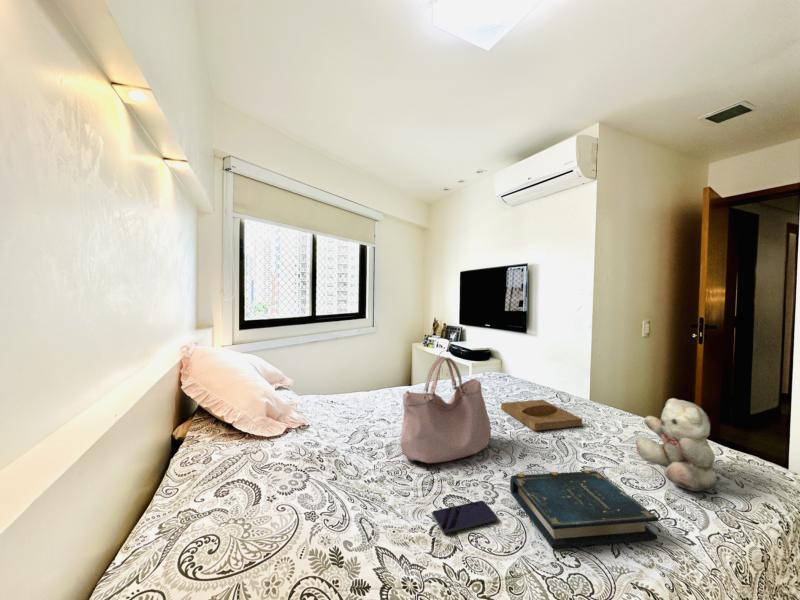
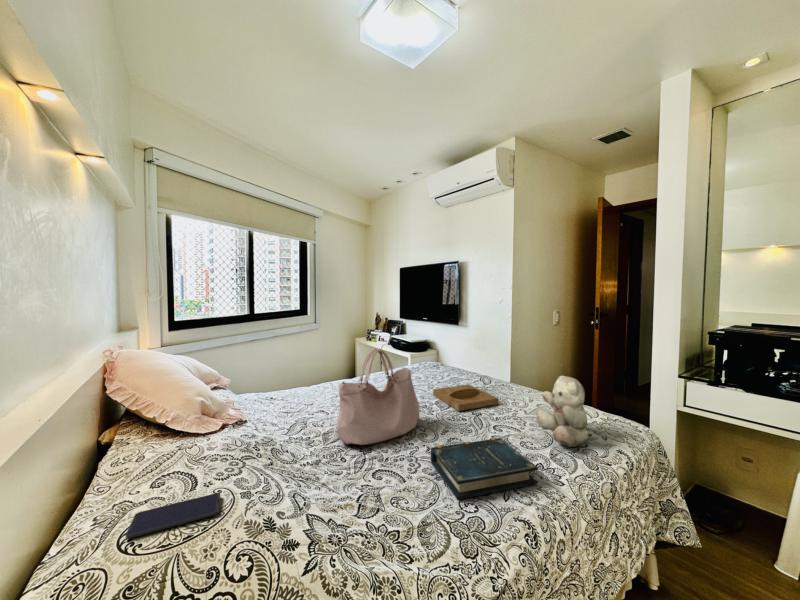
smartphone: present [433,501,497,533] -> present [126,493,220,539]

